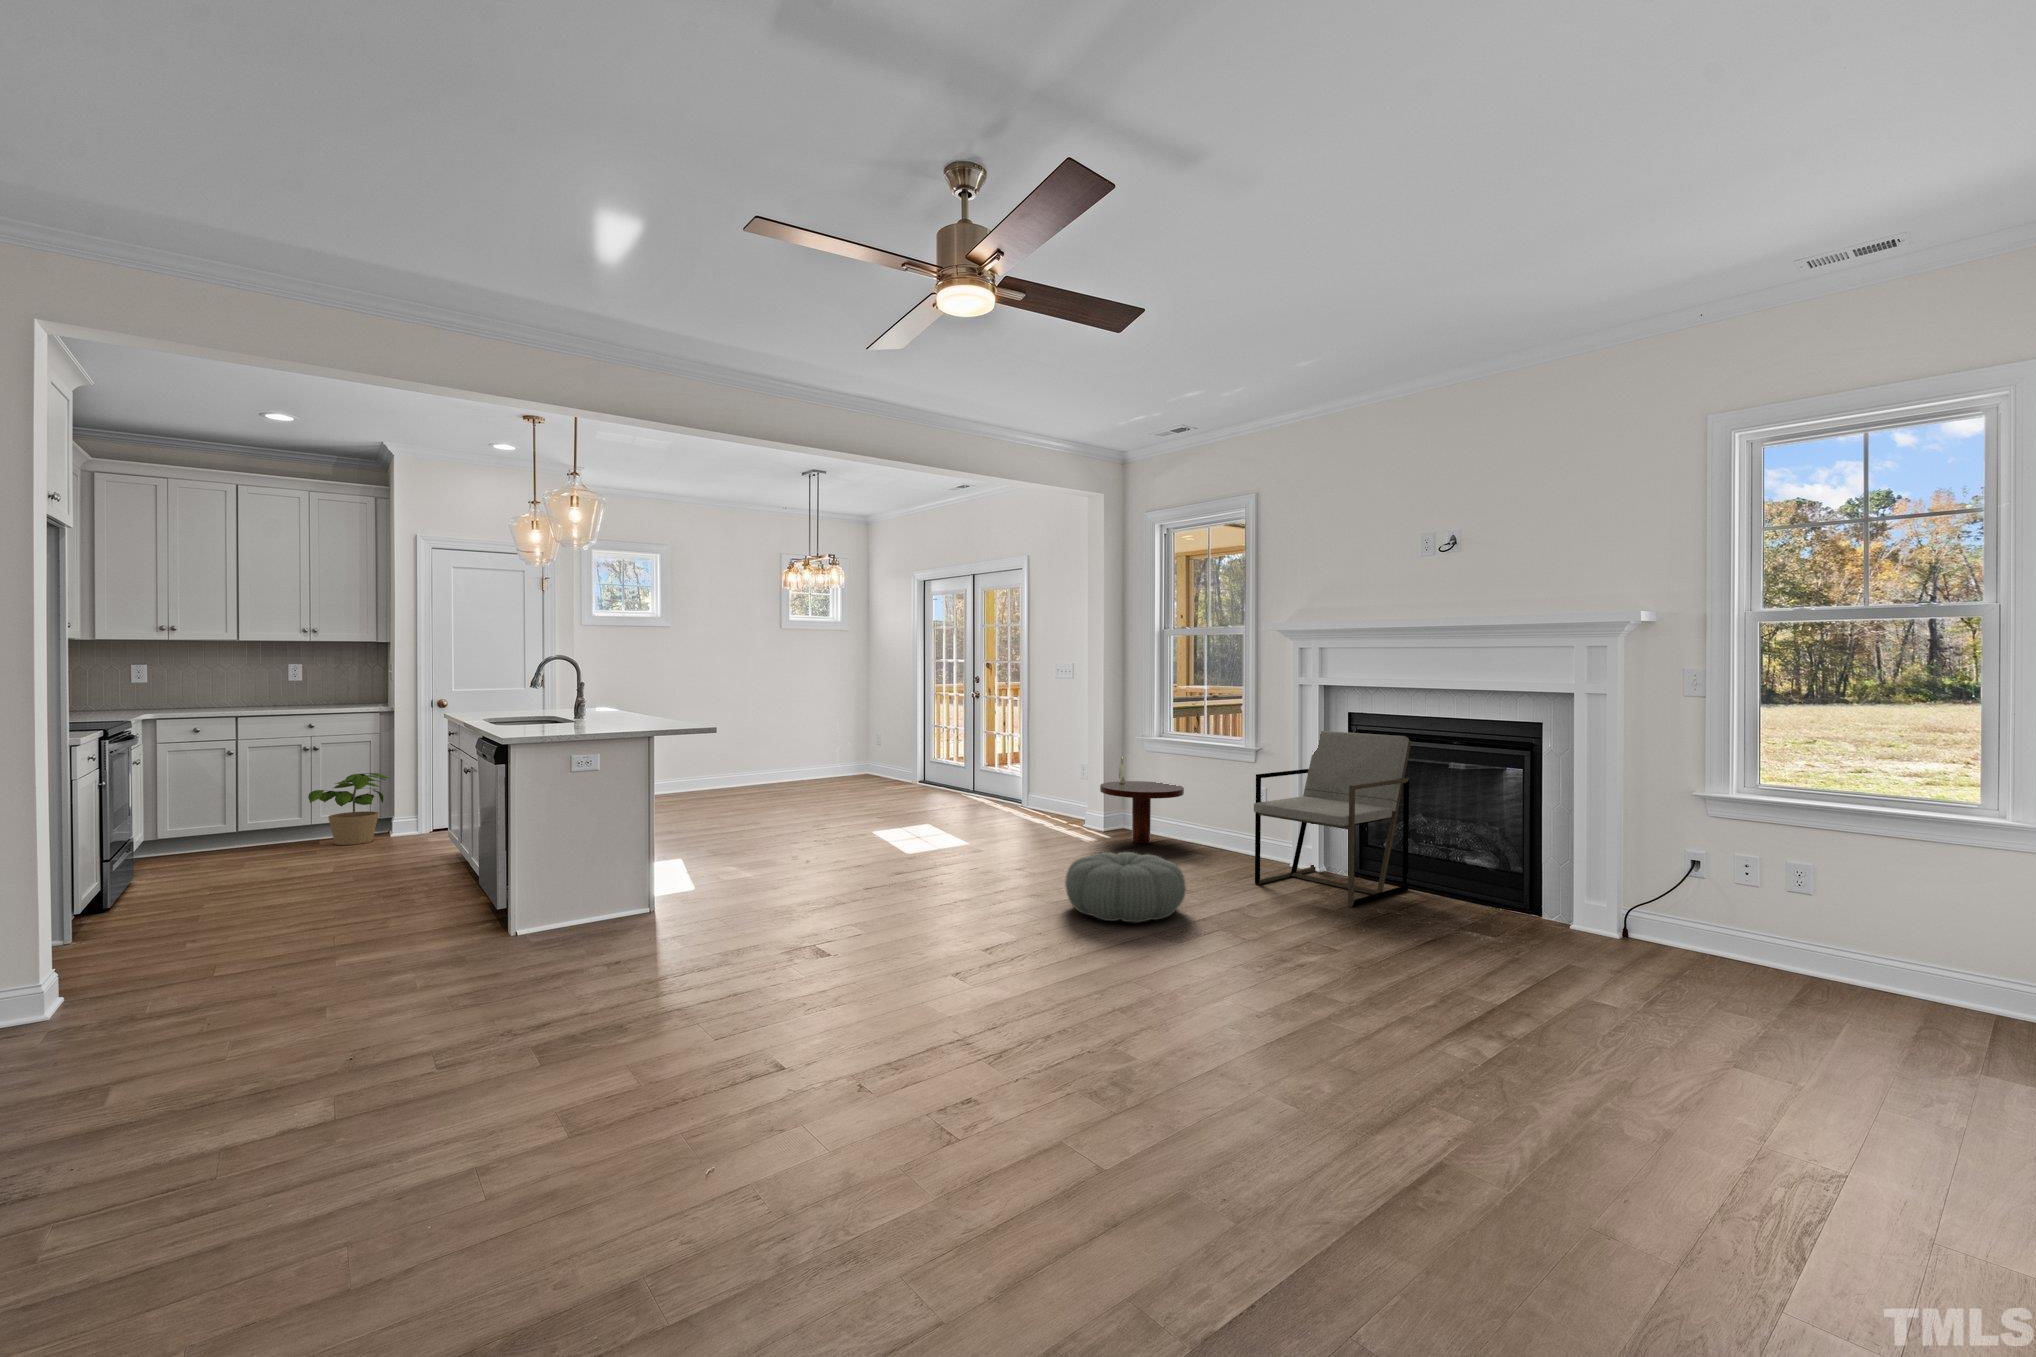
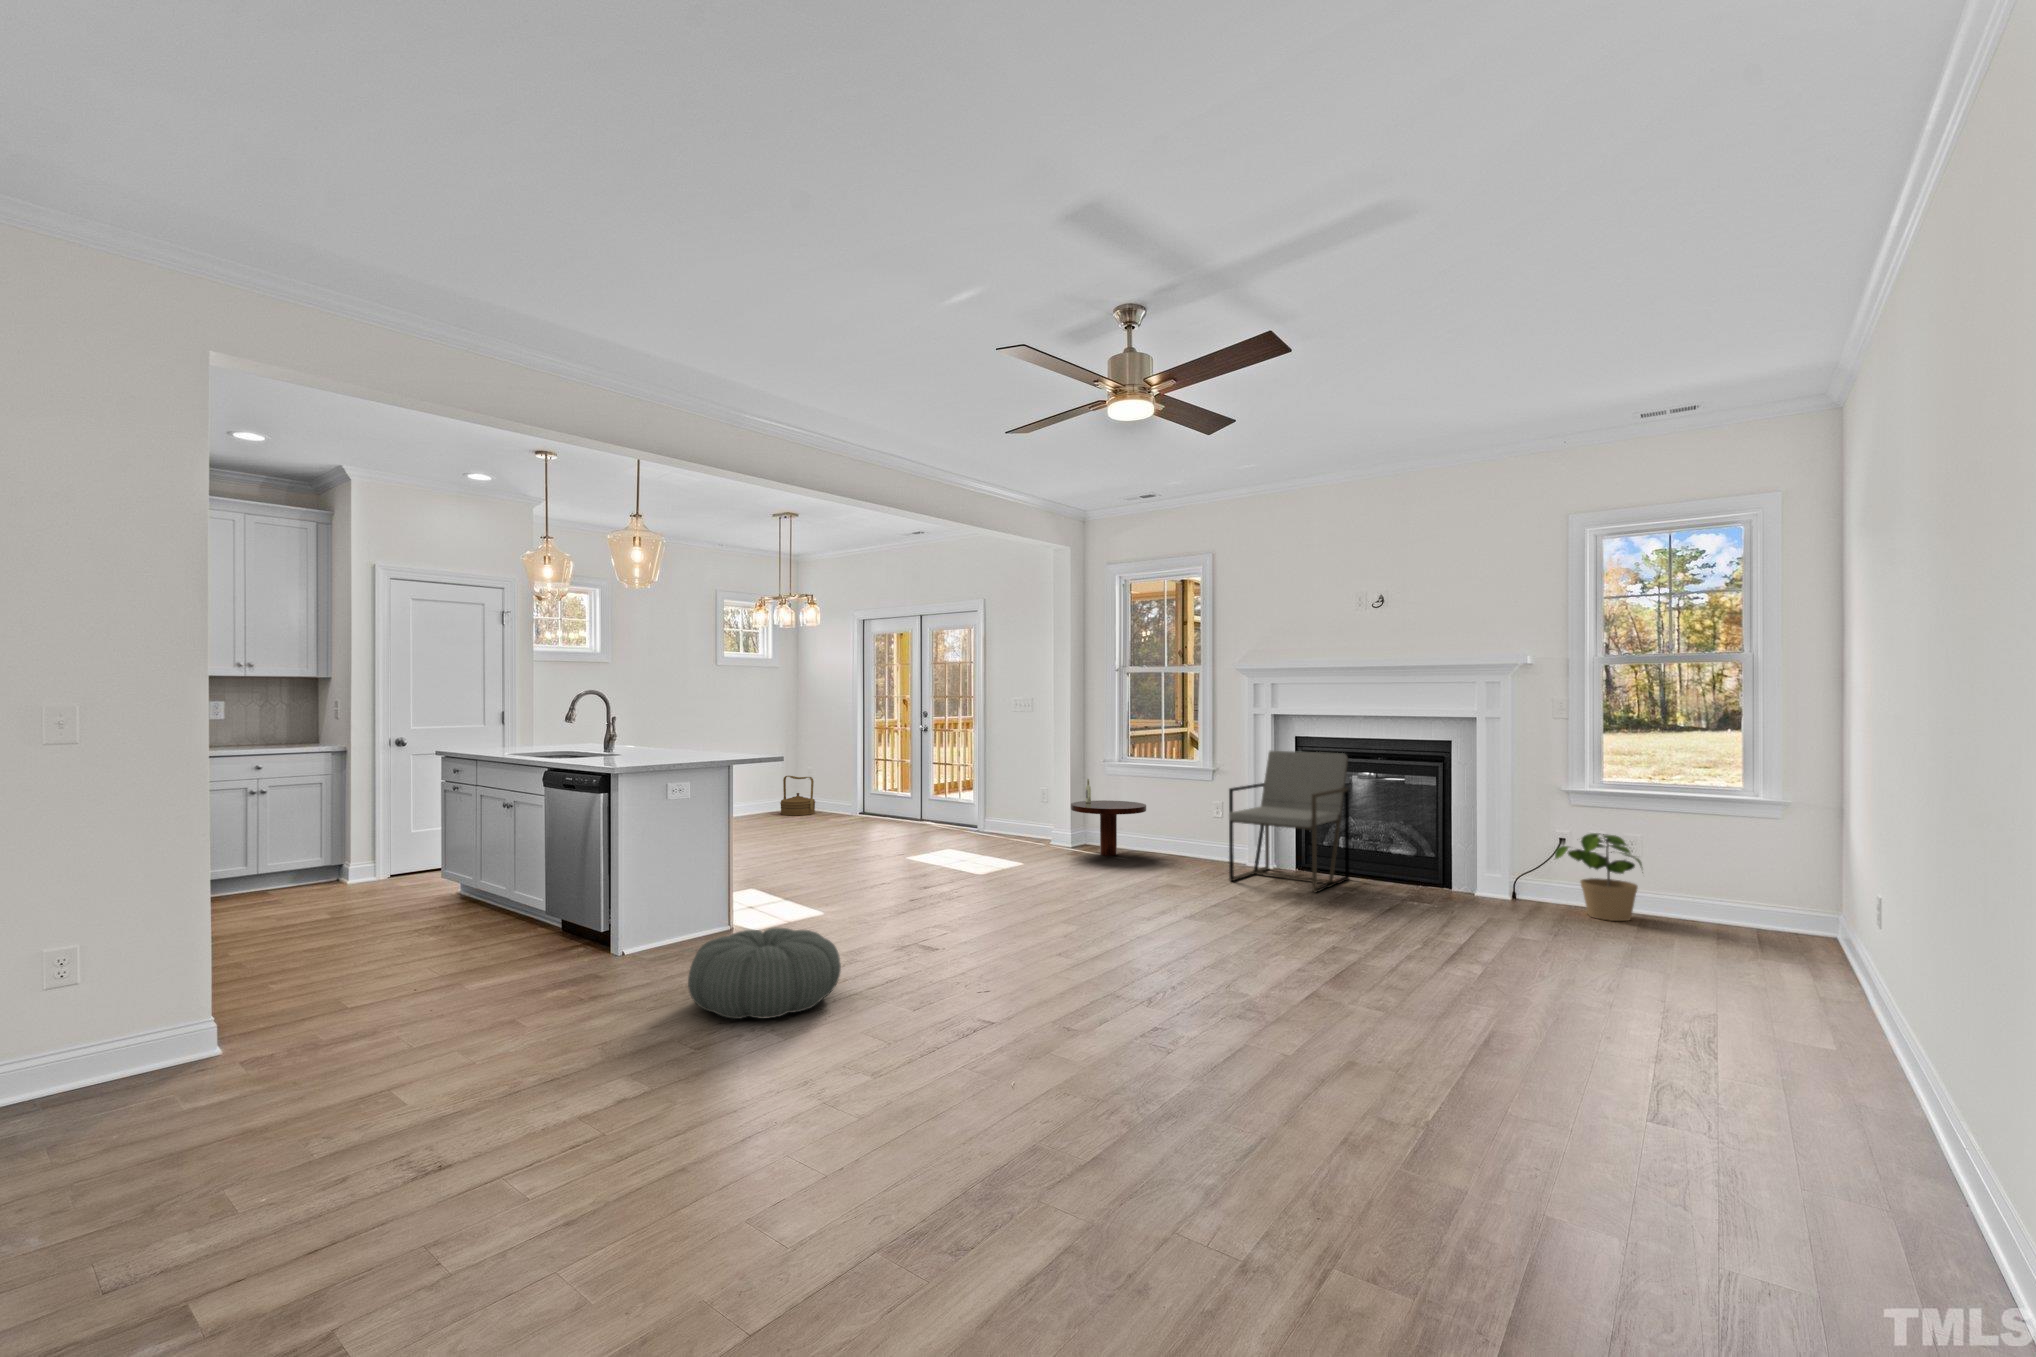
woven basket: none [855,744,890,784] -> present [780,776,815,815]
potted plant: present [308,773,388,845] -> present [1555,833,1643,921]
pouf: present [1065,852,1186,923] -> present [688,927,841,1019]

